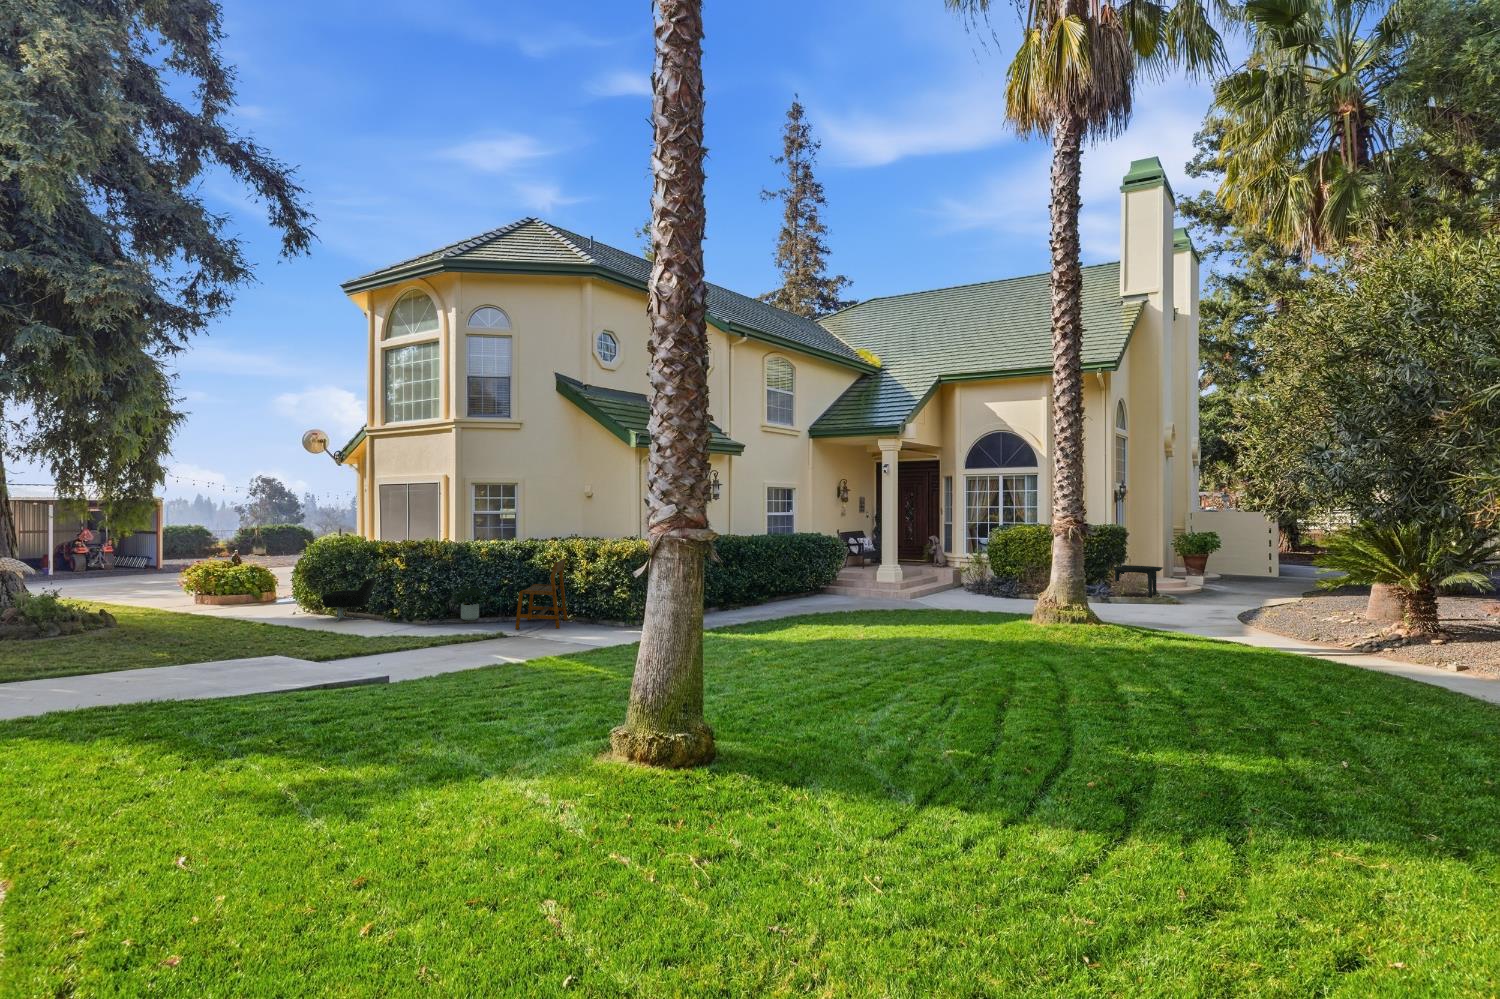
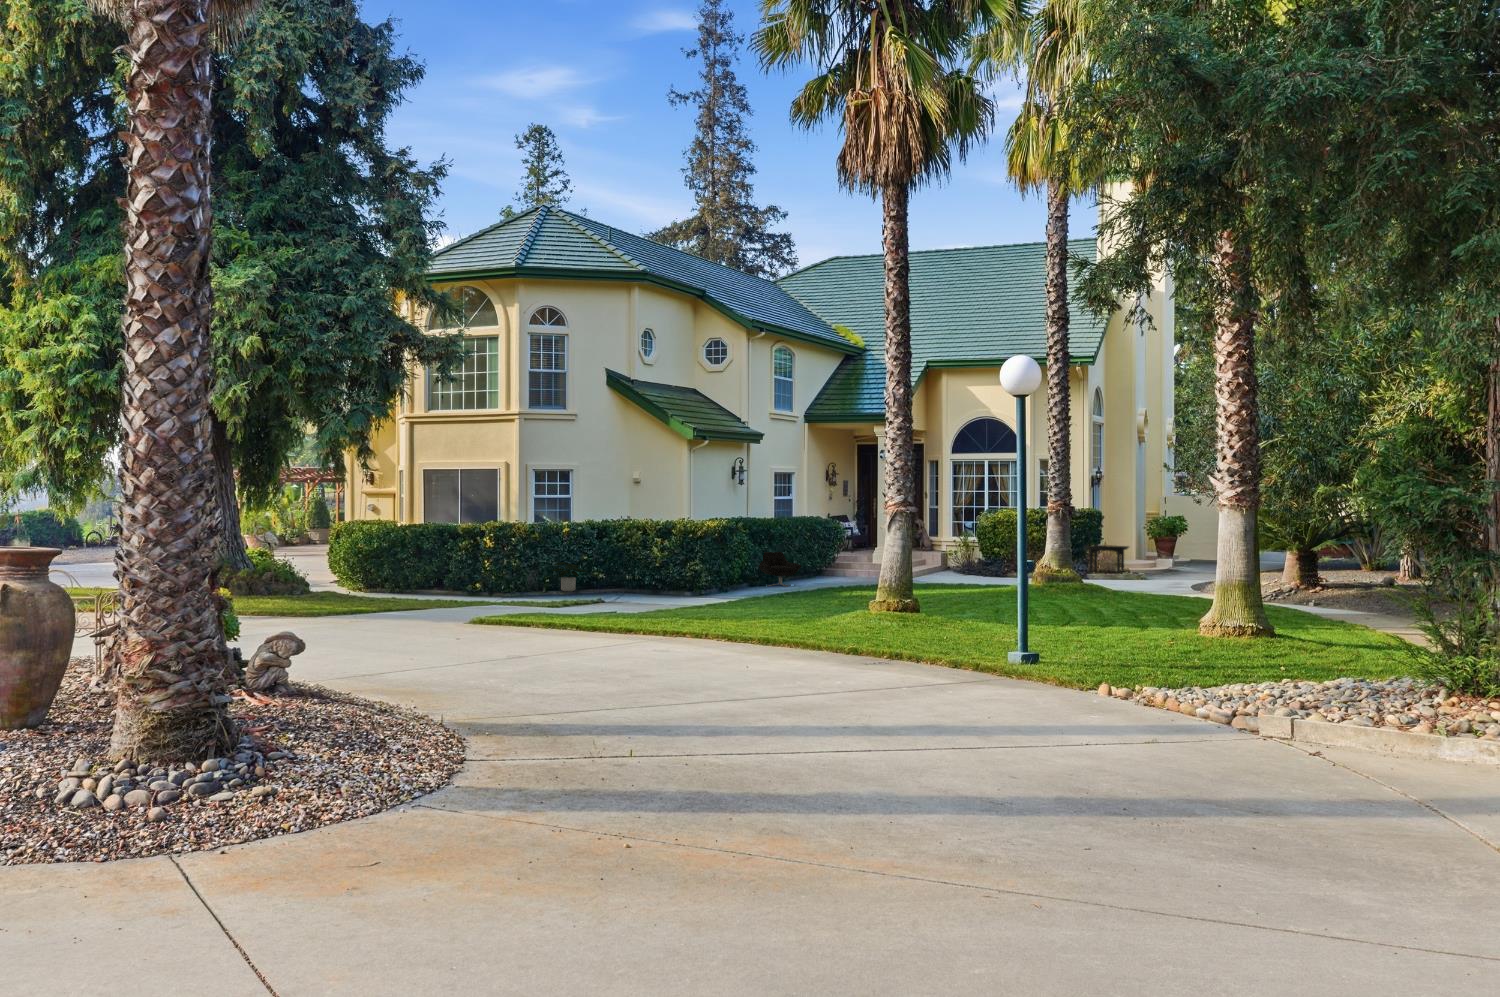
bench: present [515,559,567,629] -> none [619,538,662,595]
lounge chair: present [320,577,376,622] -> present [759,552,801,587]

